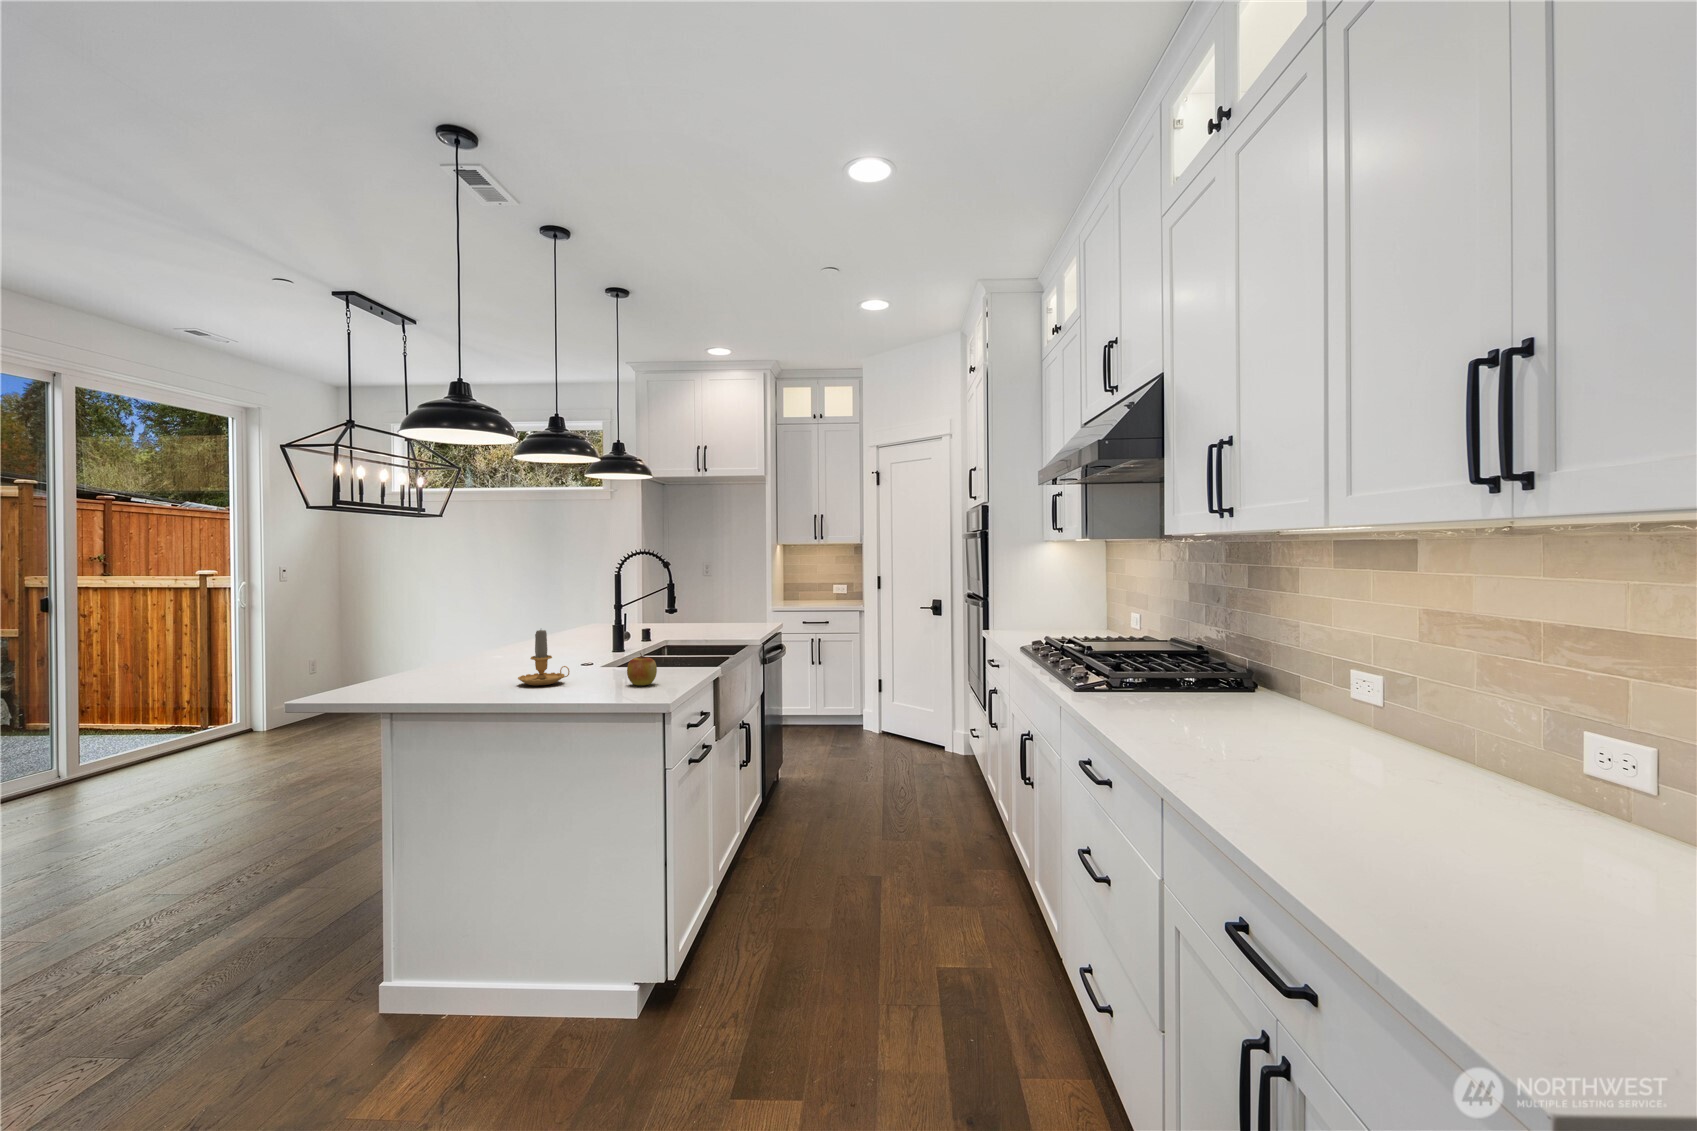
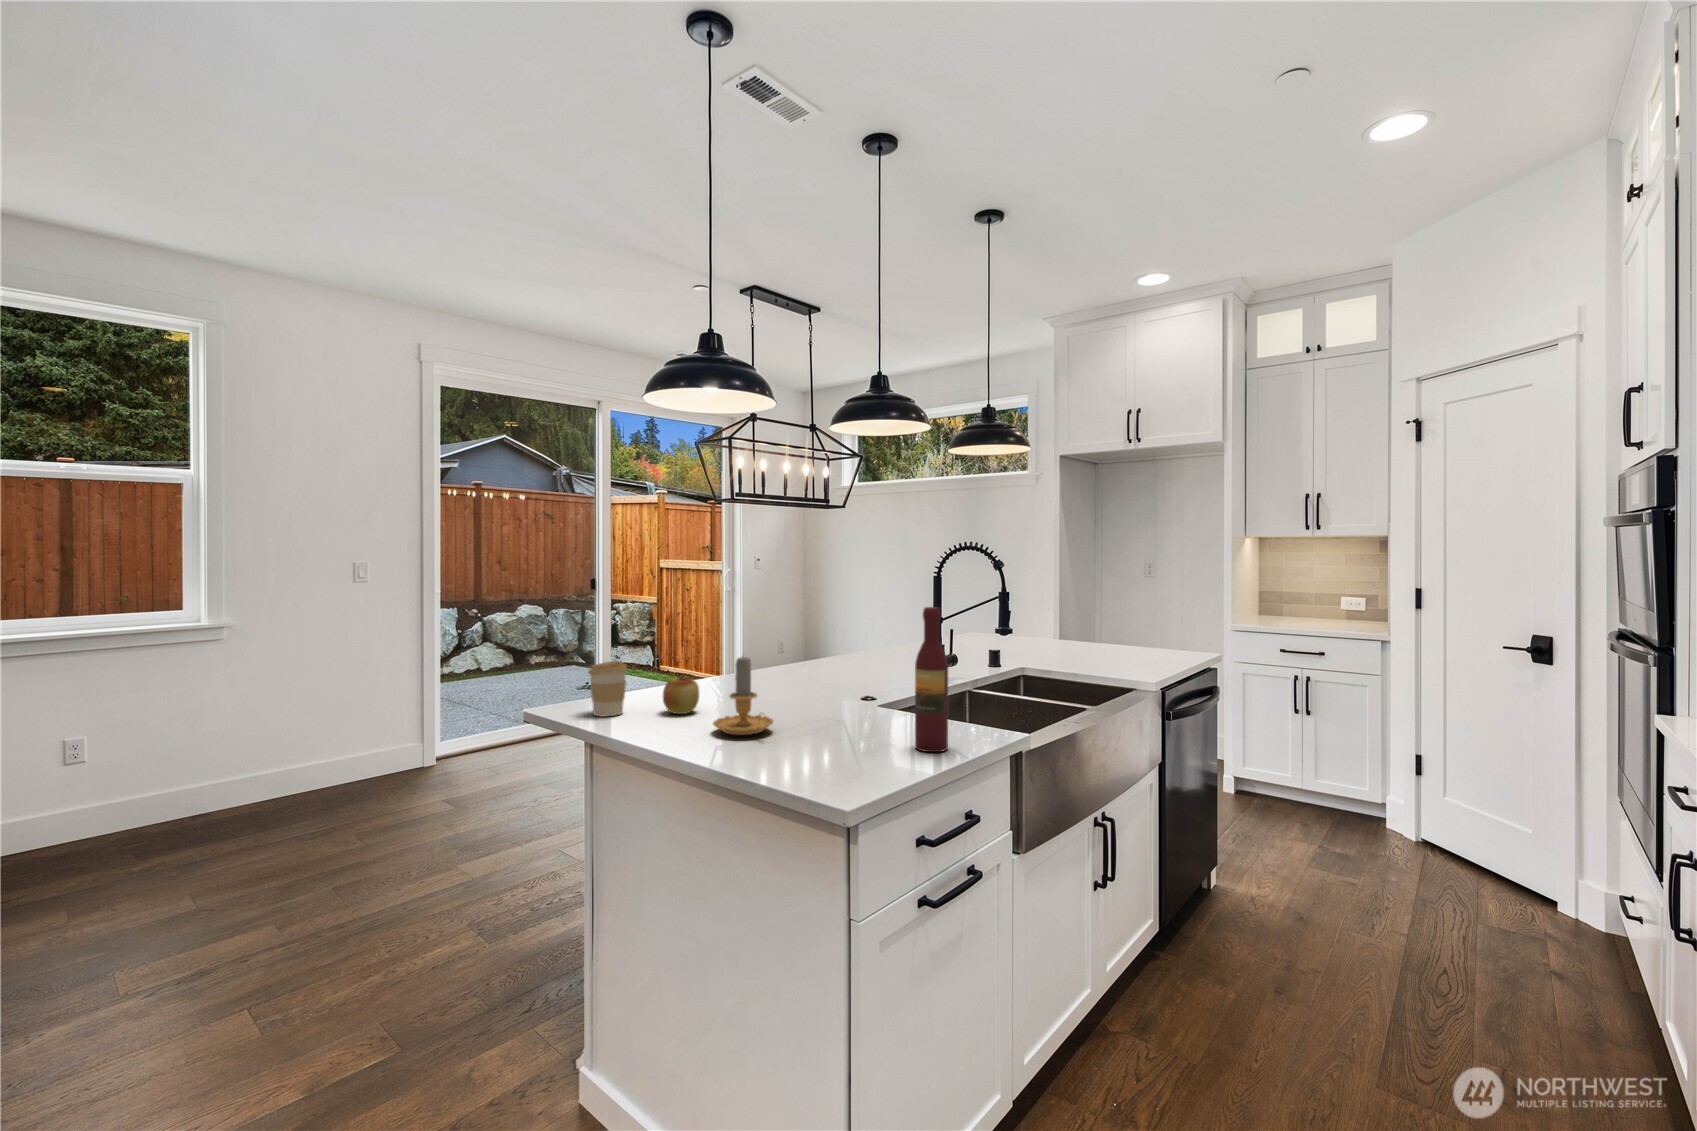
wine bottle: none [668,588,689,678] -> present [915,607,948,752]
coffee cup: none [383,644,419,690] -> present [588,661,627,716]
apple: present [627,653,657,686] -> present [663,677,699,714]

